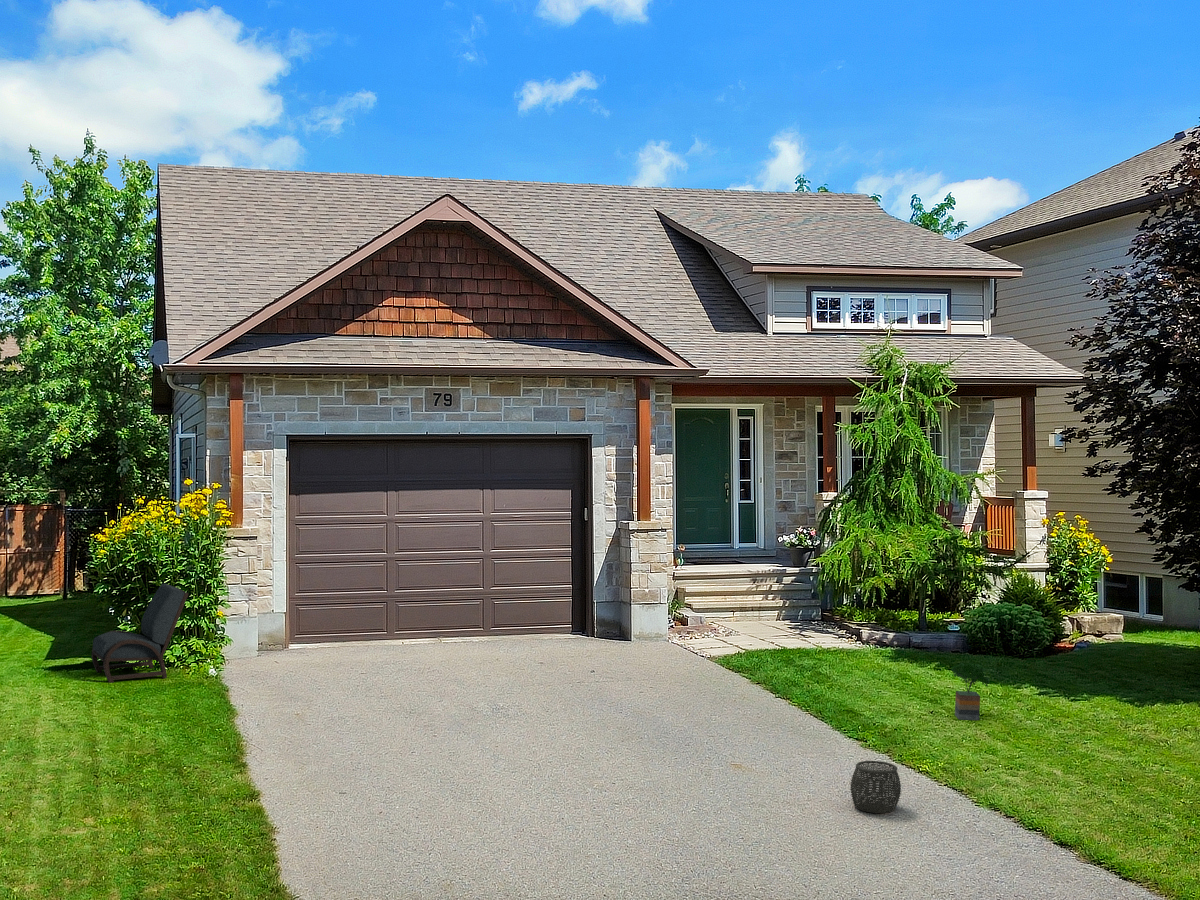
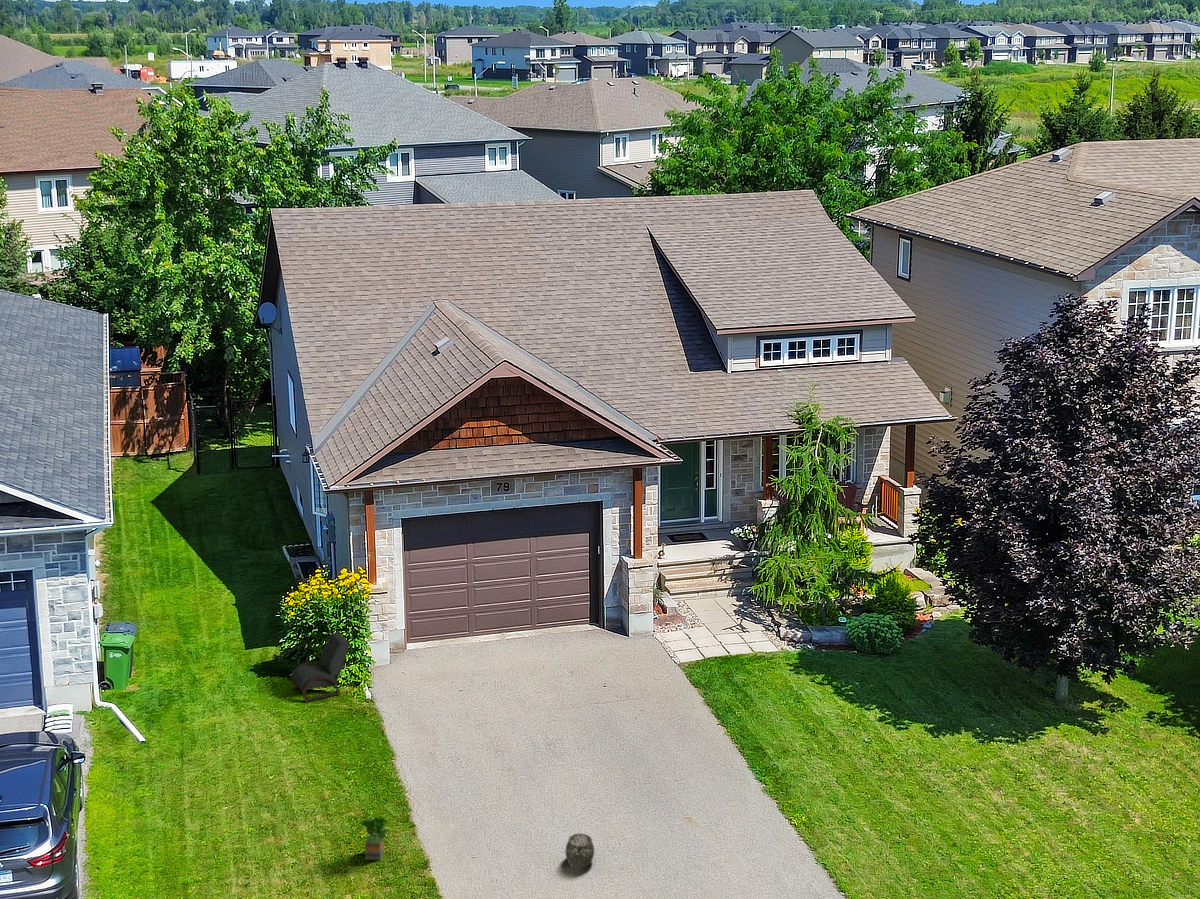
potted tree: present [951,663,989,720] -> present [362,817,388,860]
woven basket: present [850,761,901,814] -> present [565,834,594,867]

